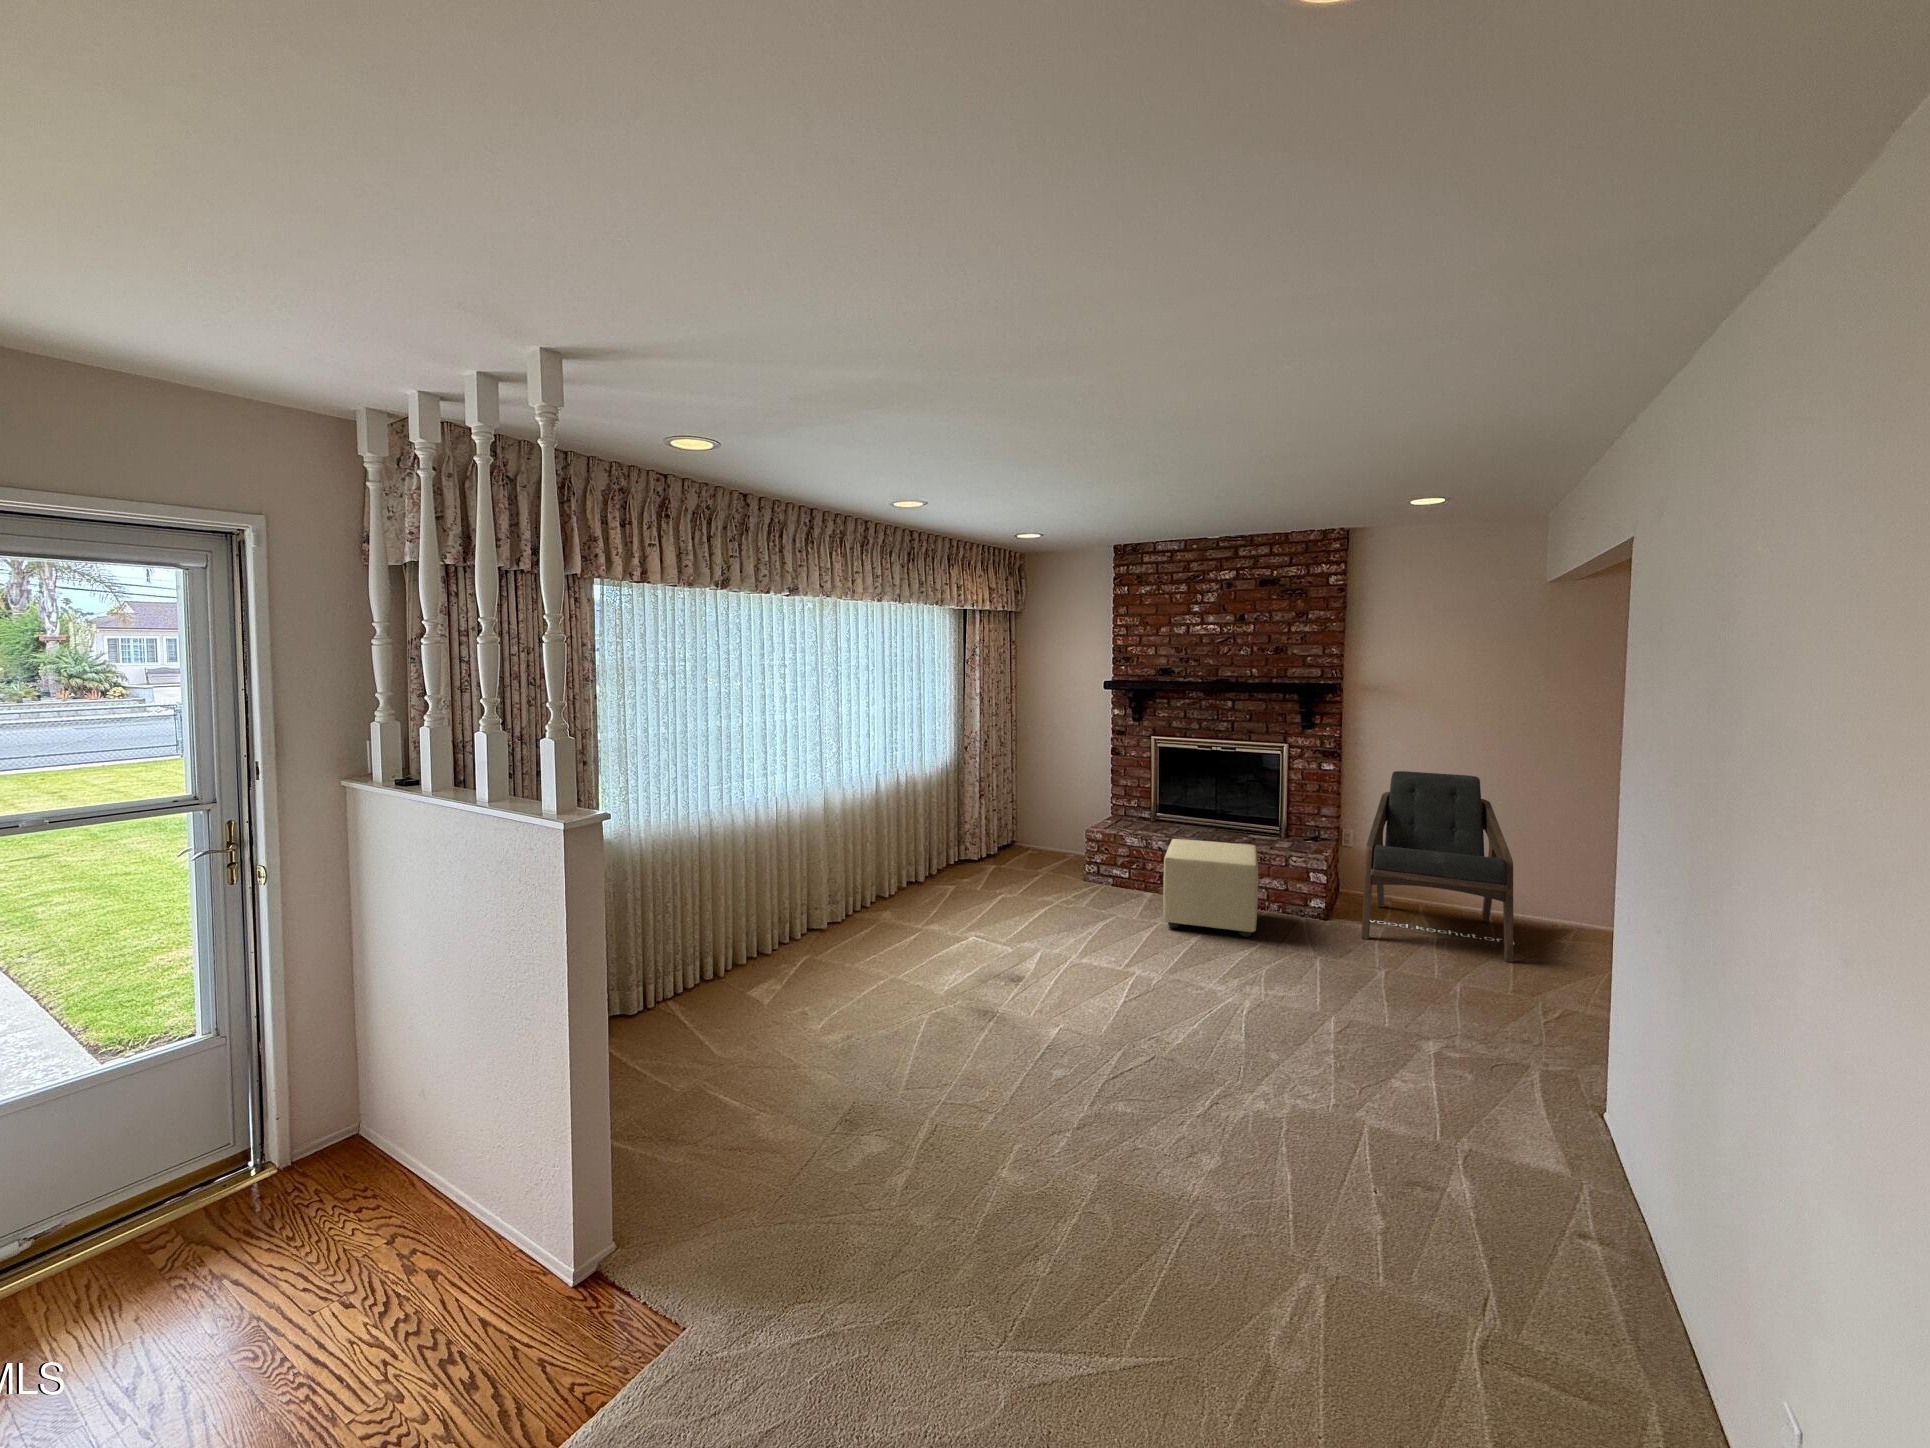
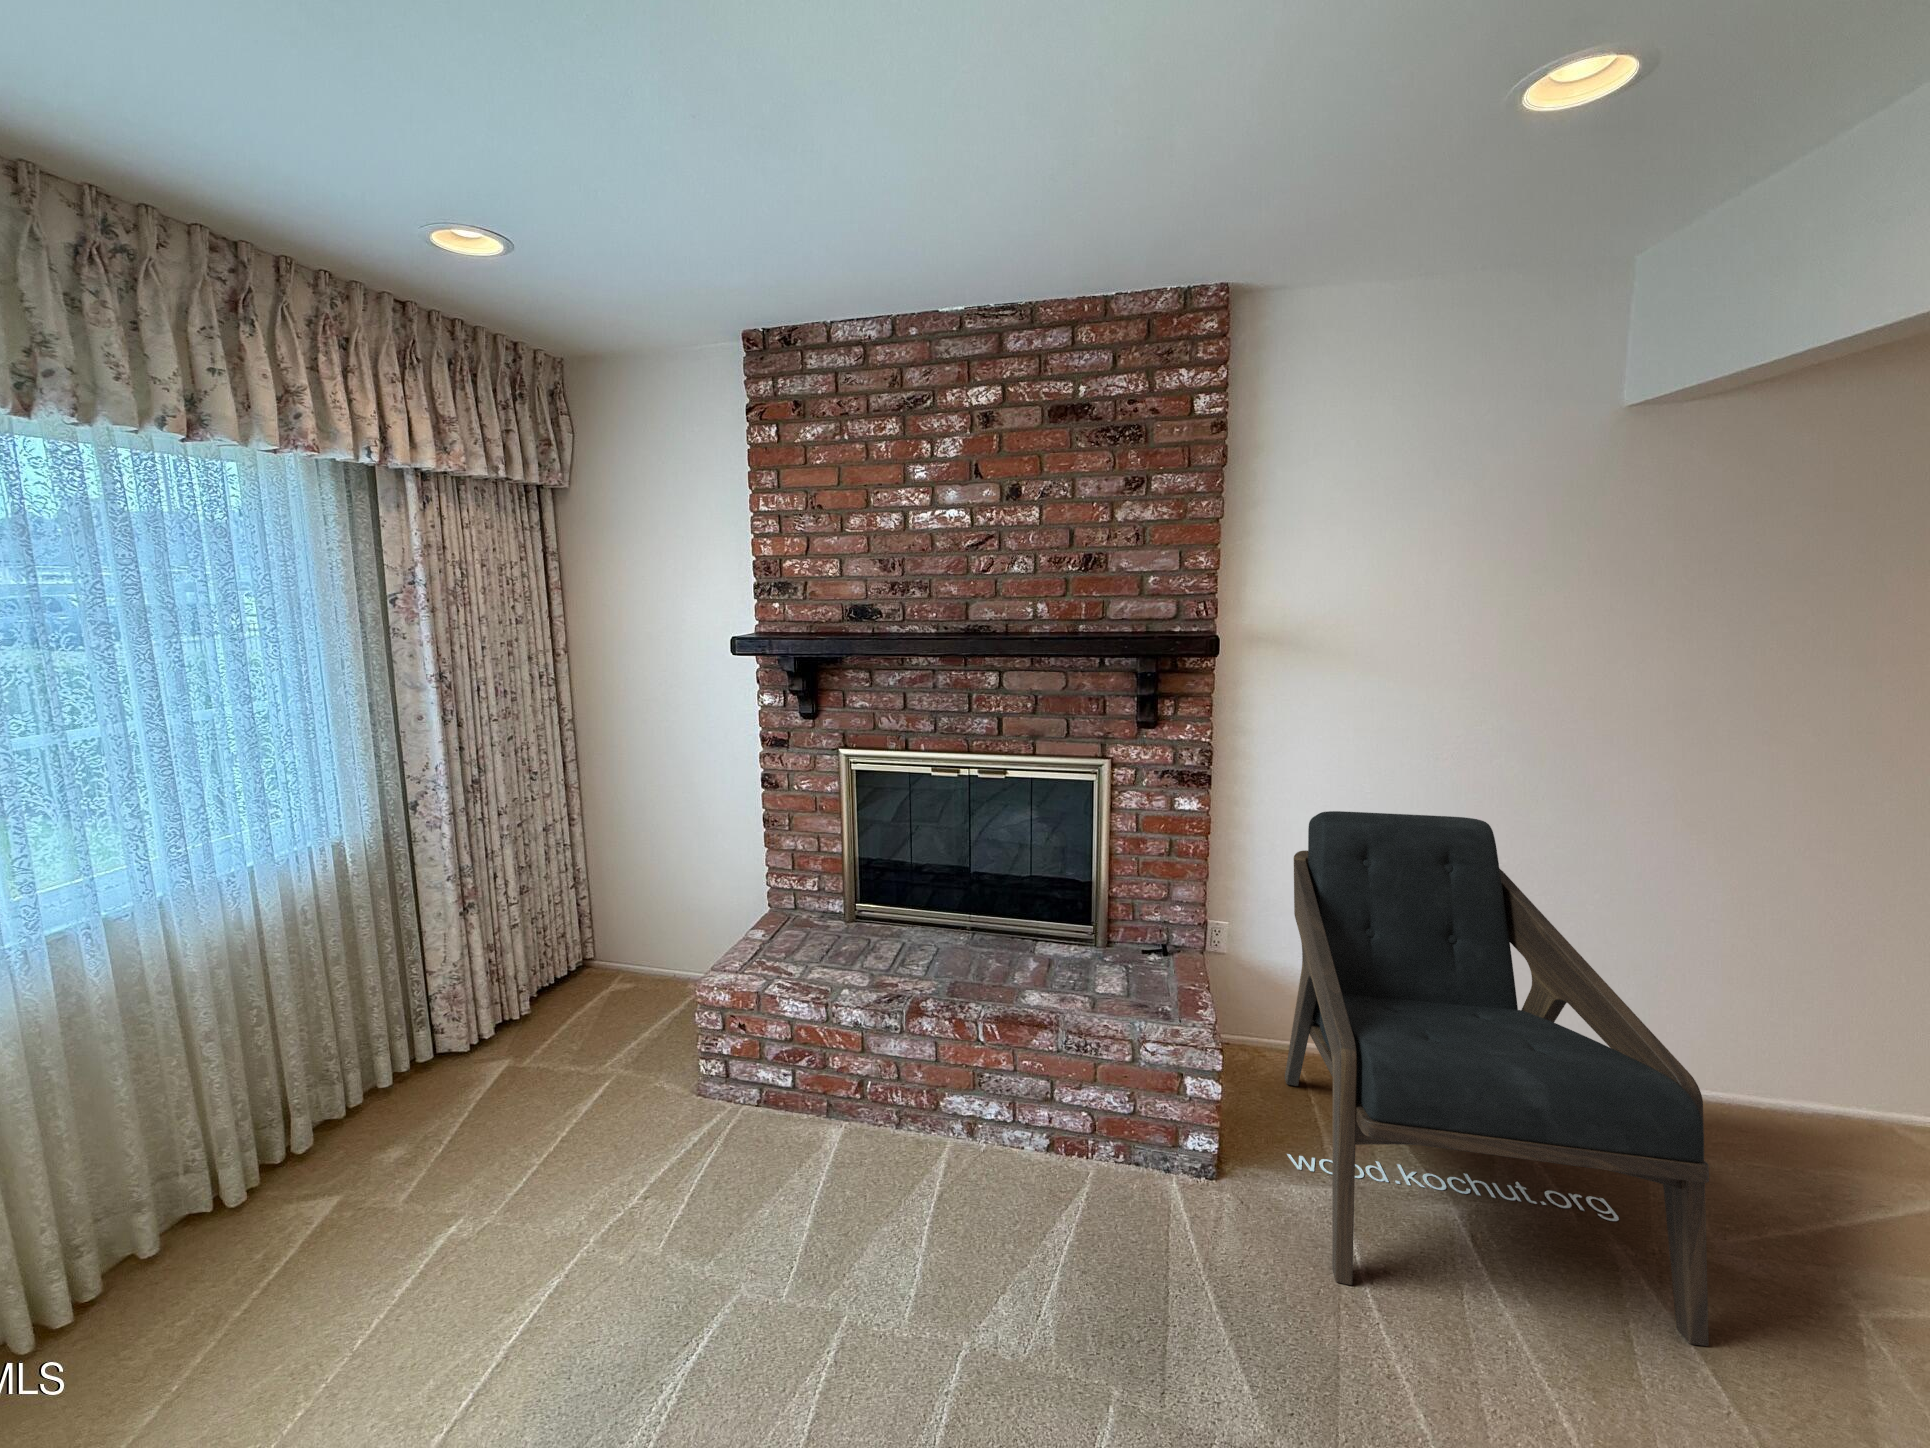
ottoman: present [1163,839,1258,937] -> none [846,1035,1110,1374]

